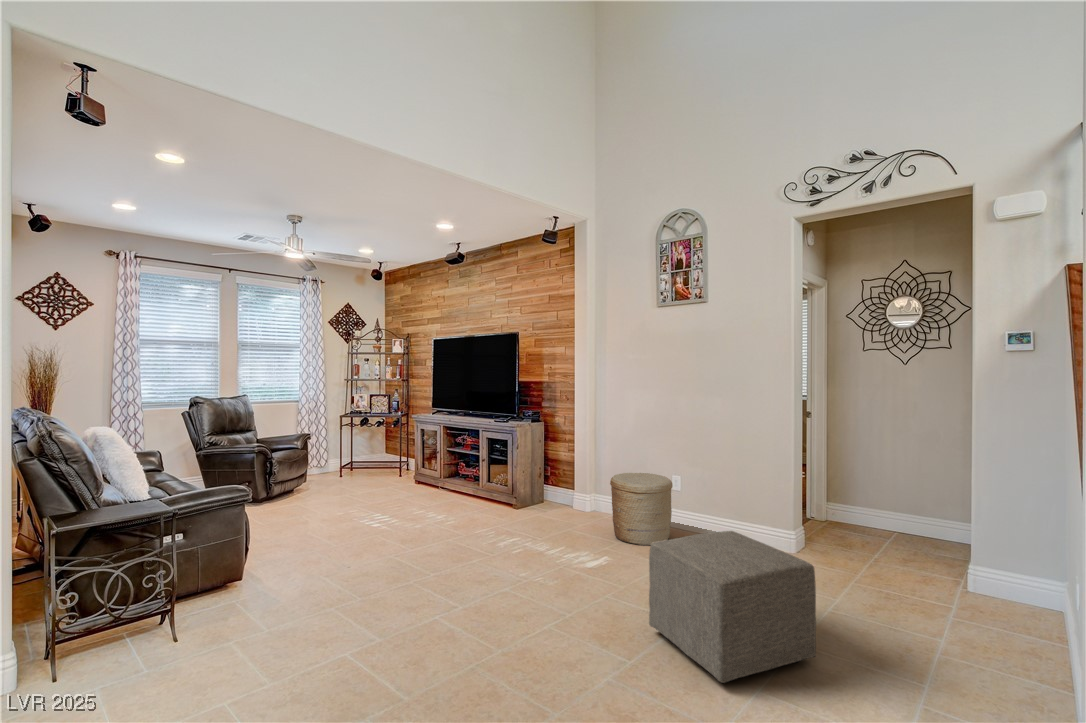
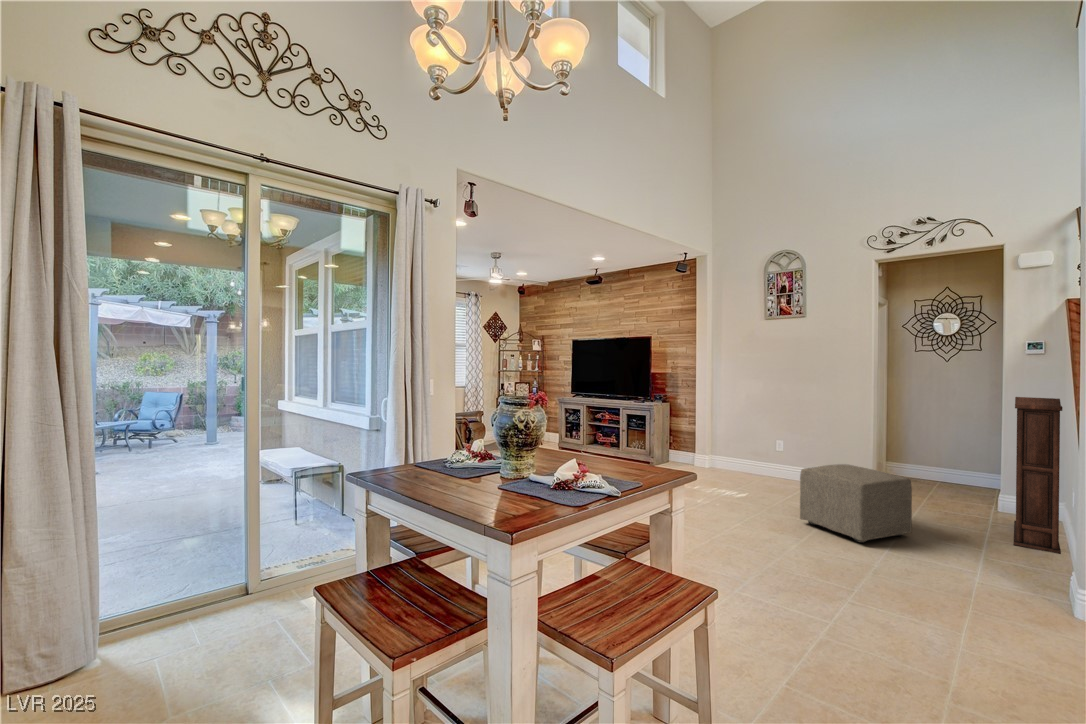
bookshelf: none [979,424,1057,705] -> present [1014,397,1062,554]
woven basket: present [610,473,673,545] -> none [733,436,780,484]

